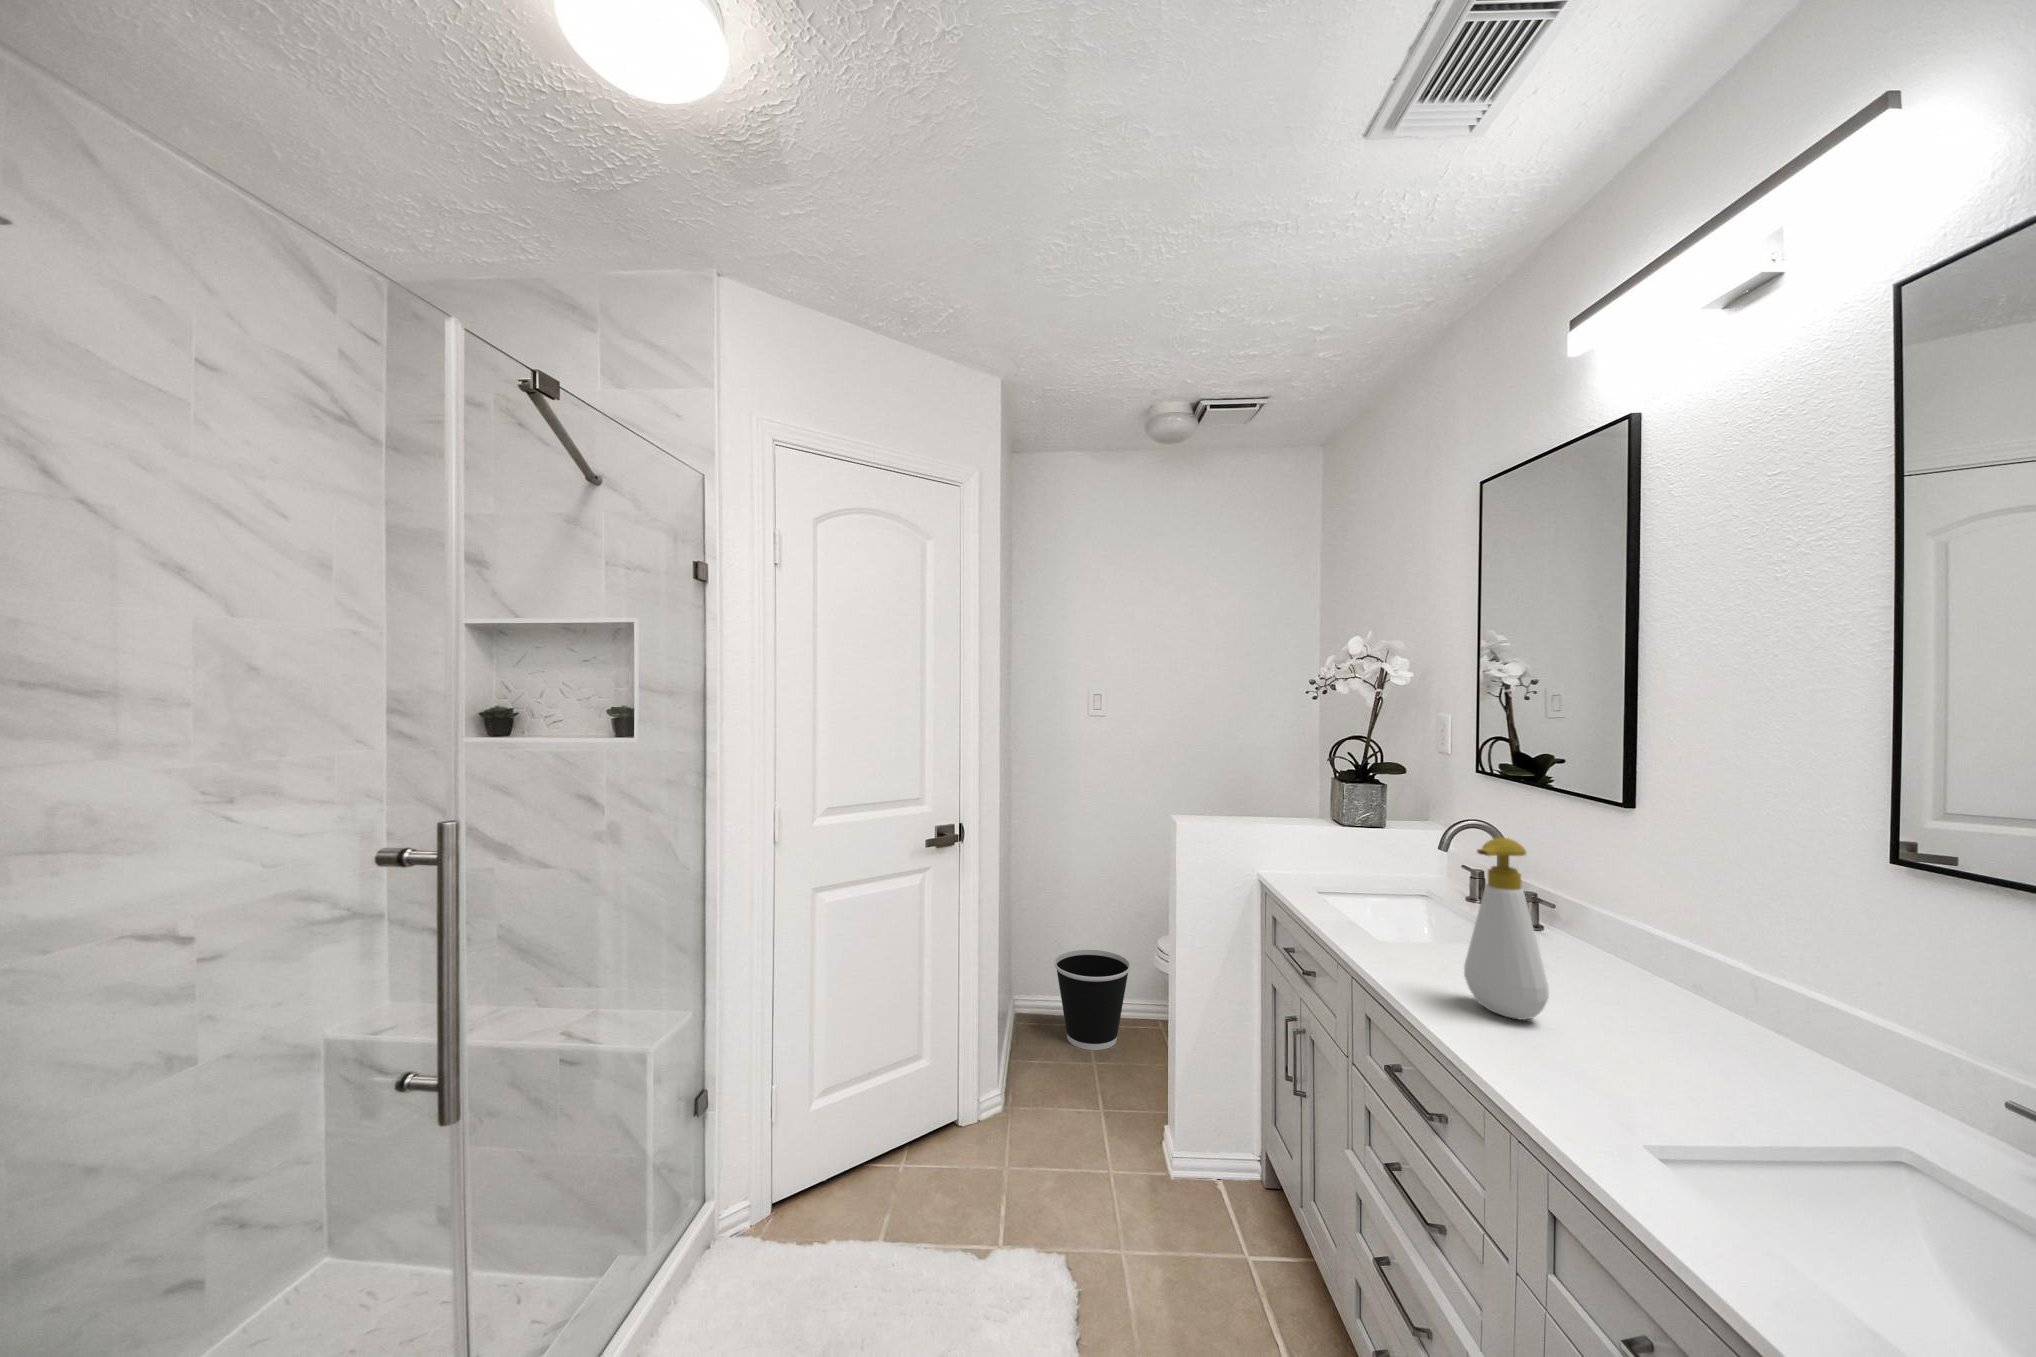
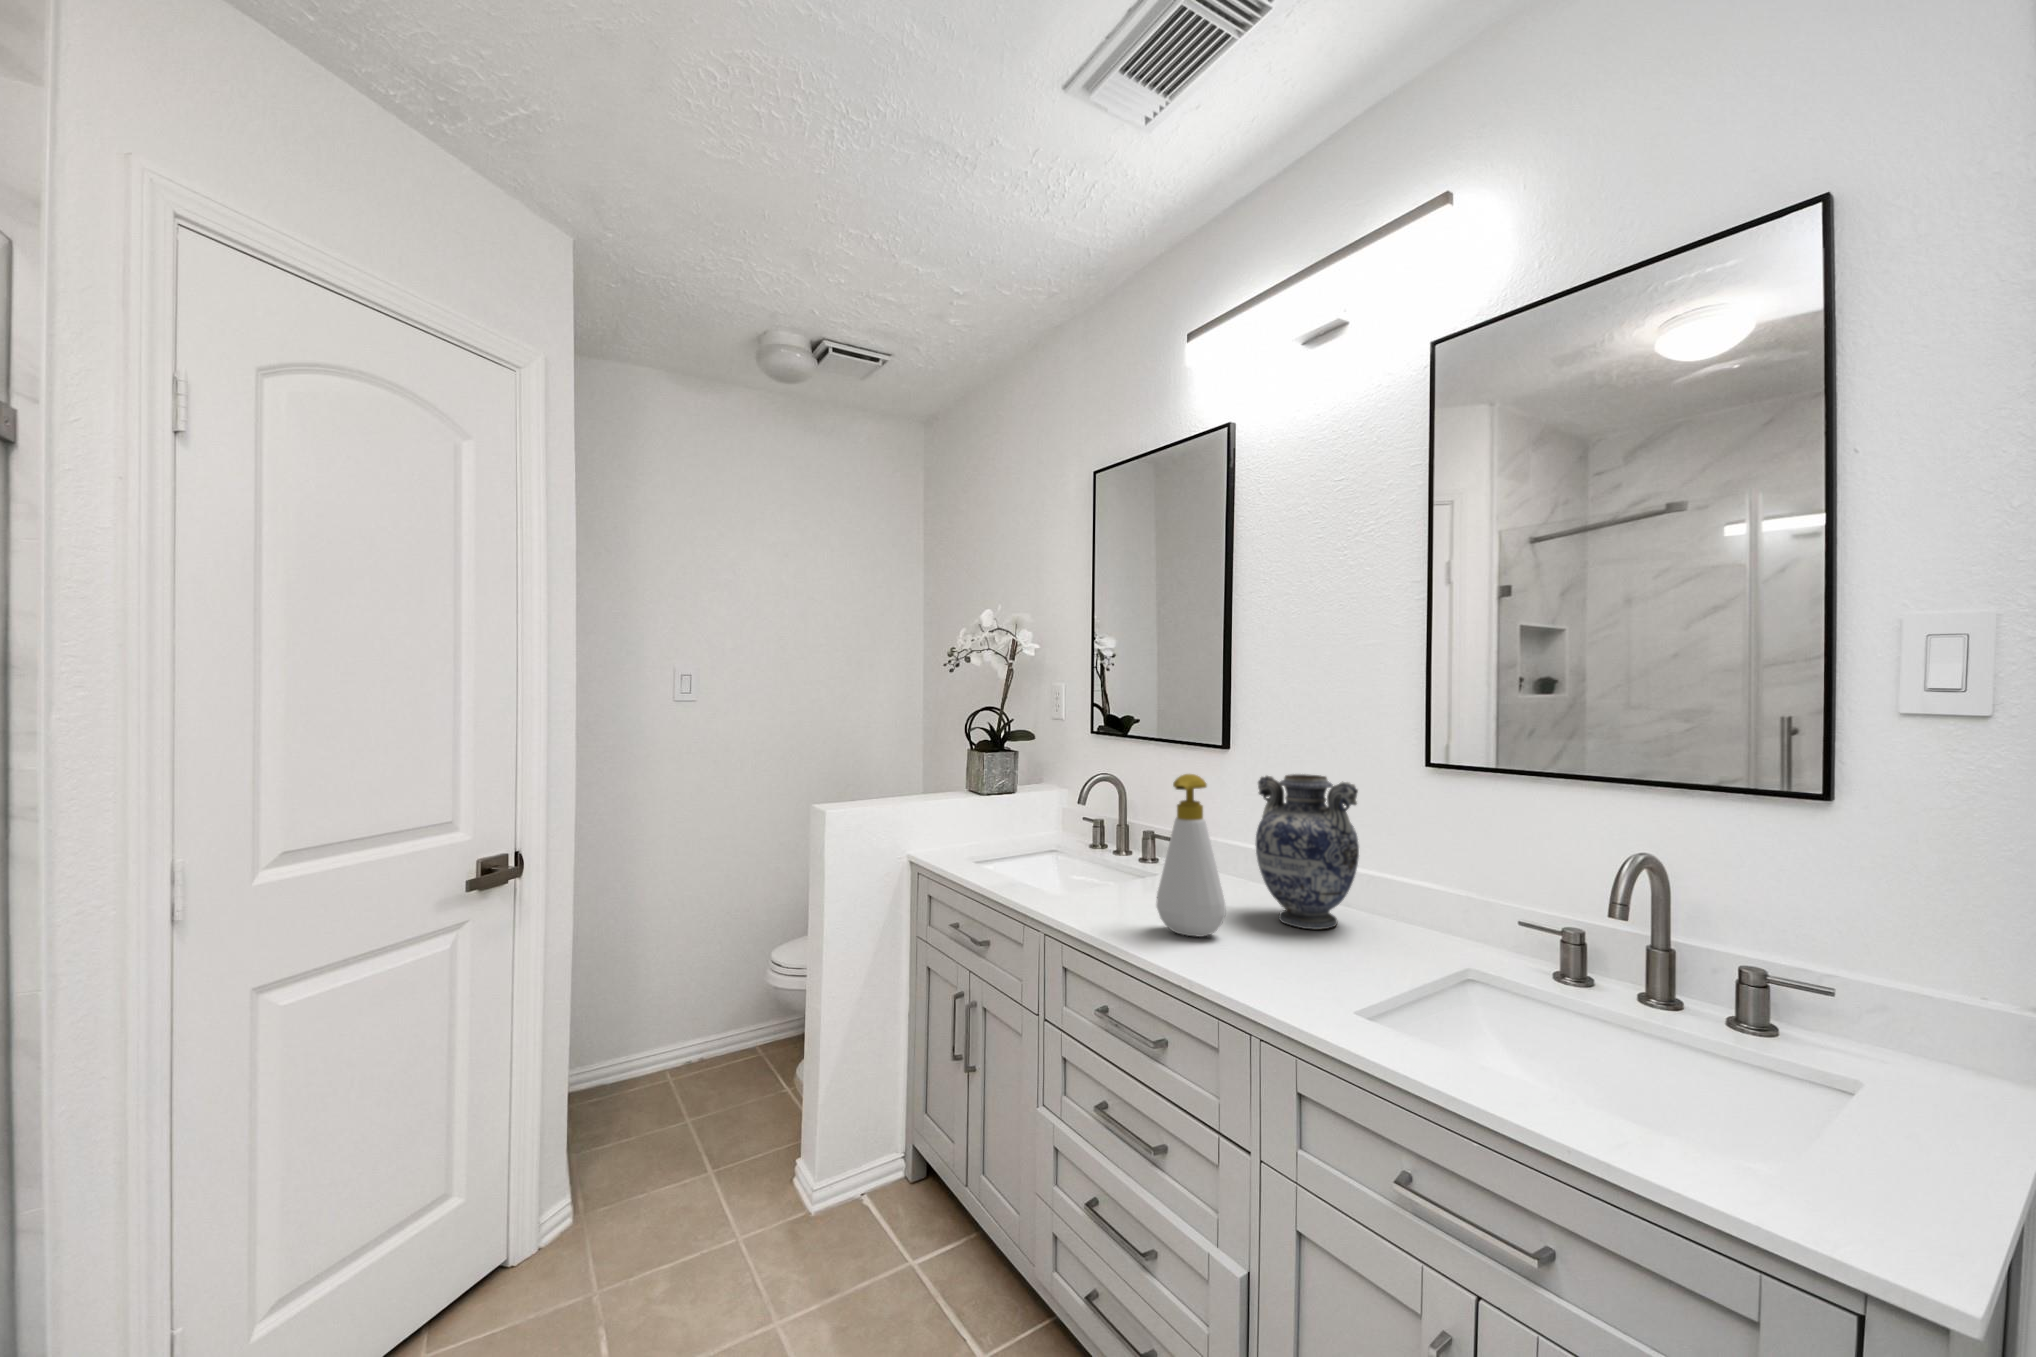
decorative vase: none [1614,849,1772,1051] -> present [1256,774,1359,929]
wastebasket: present [1054,950,1130,1050] -> none [630,979,730,1104]

